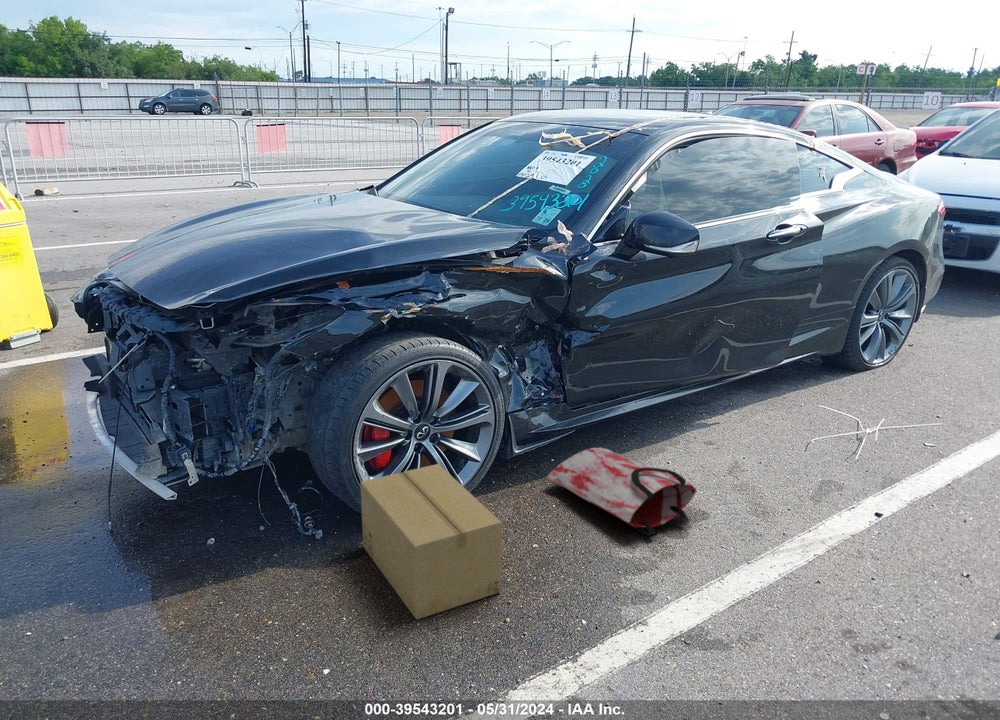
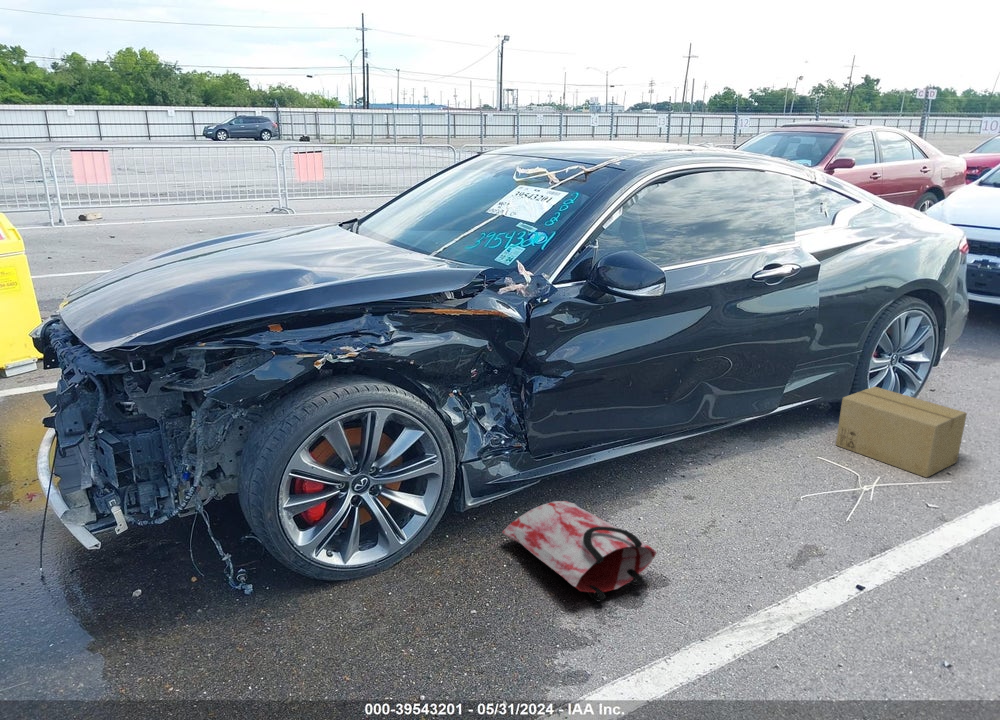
cardboard box: present [361,464,502,619] -> present [836,387,967,477]

